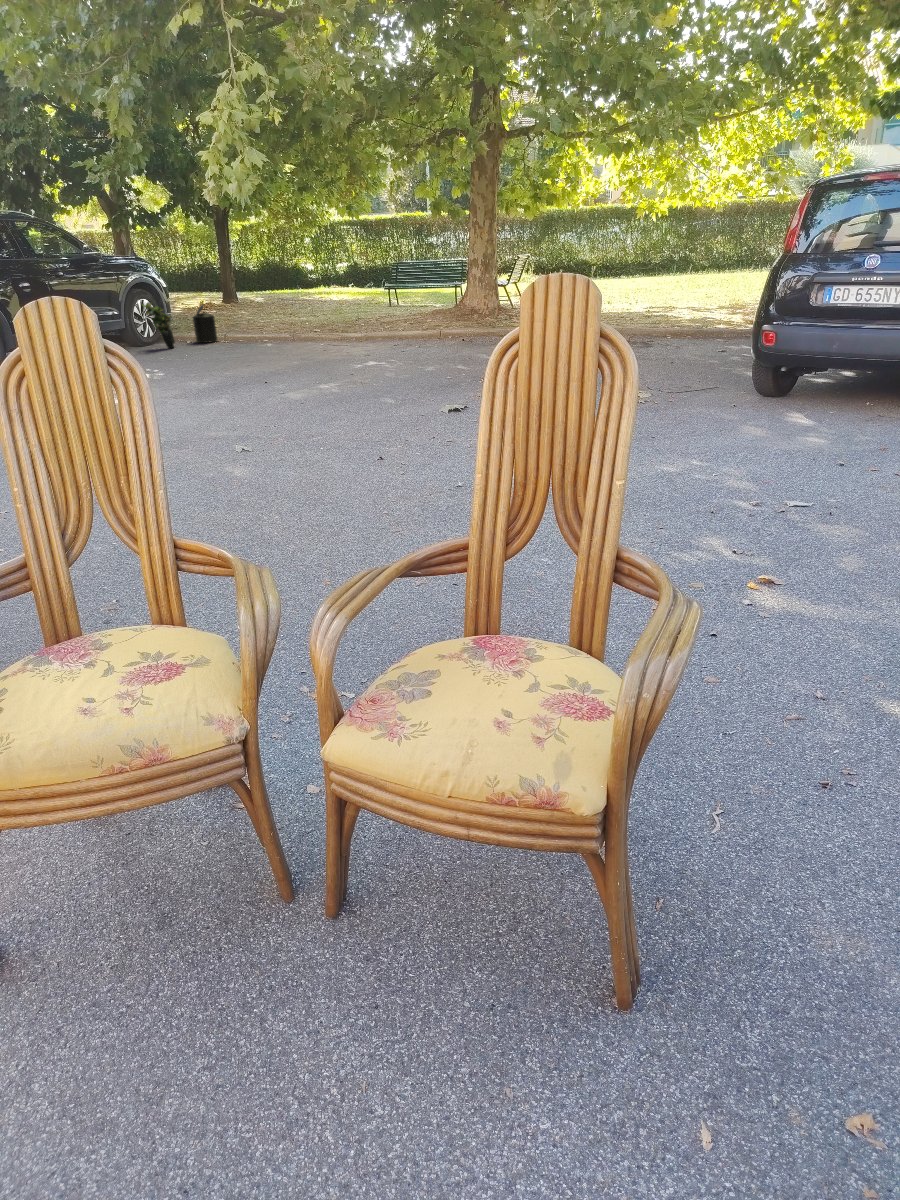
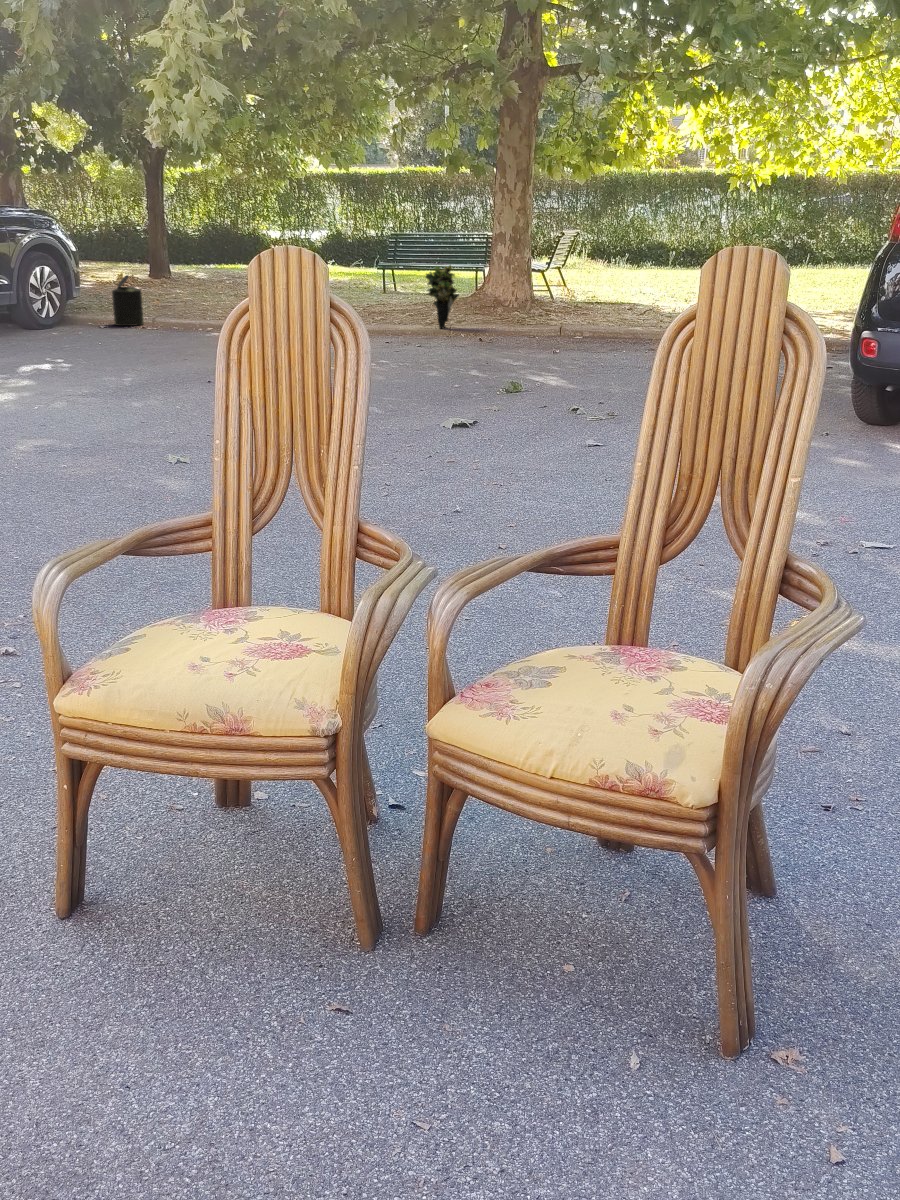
potted plant: present [143,303,175,348] -> present [426,265,459,328]

